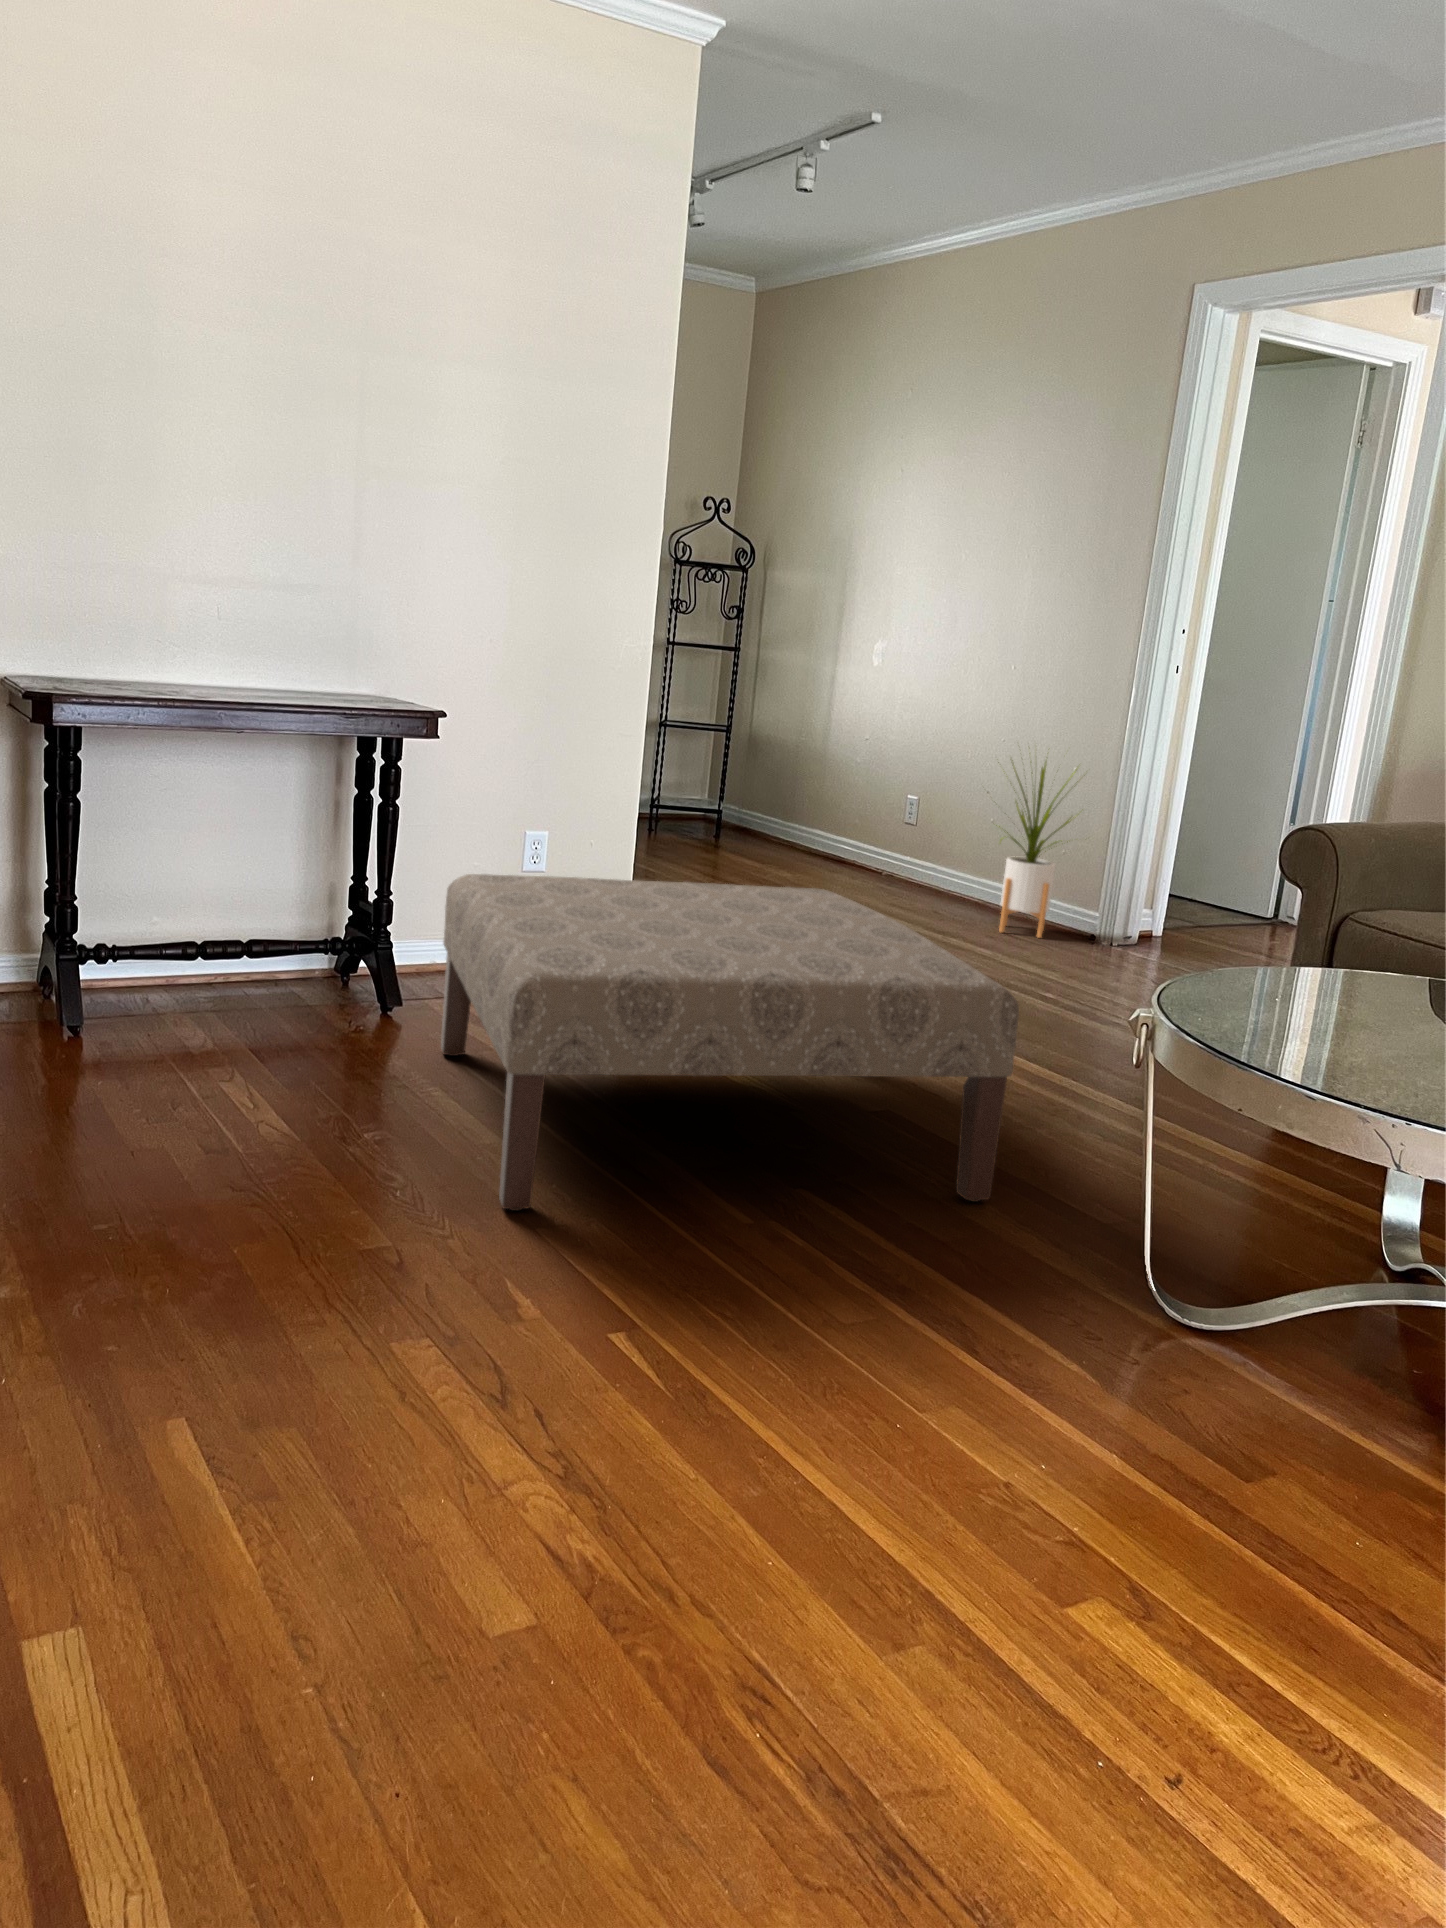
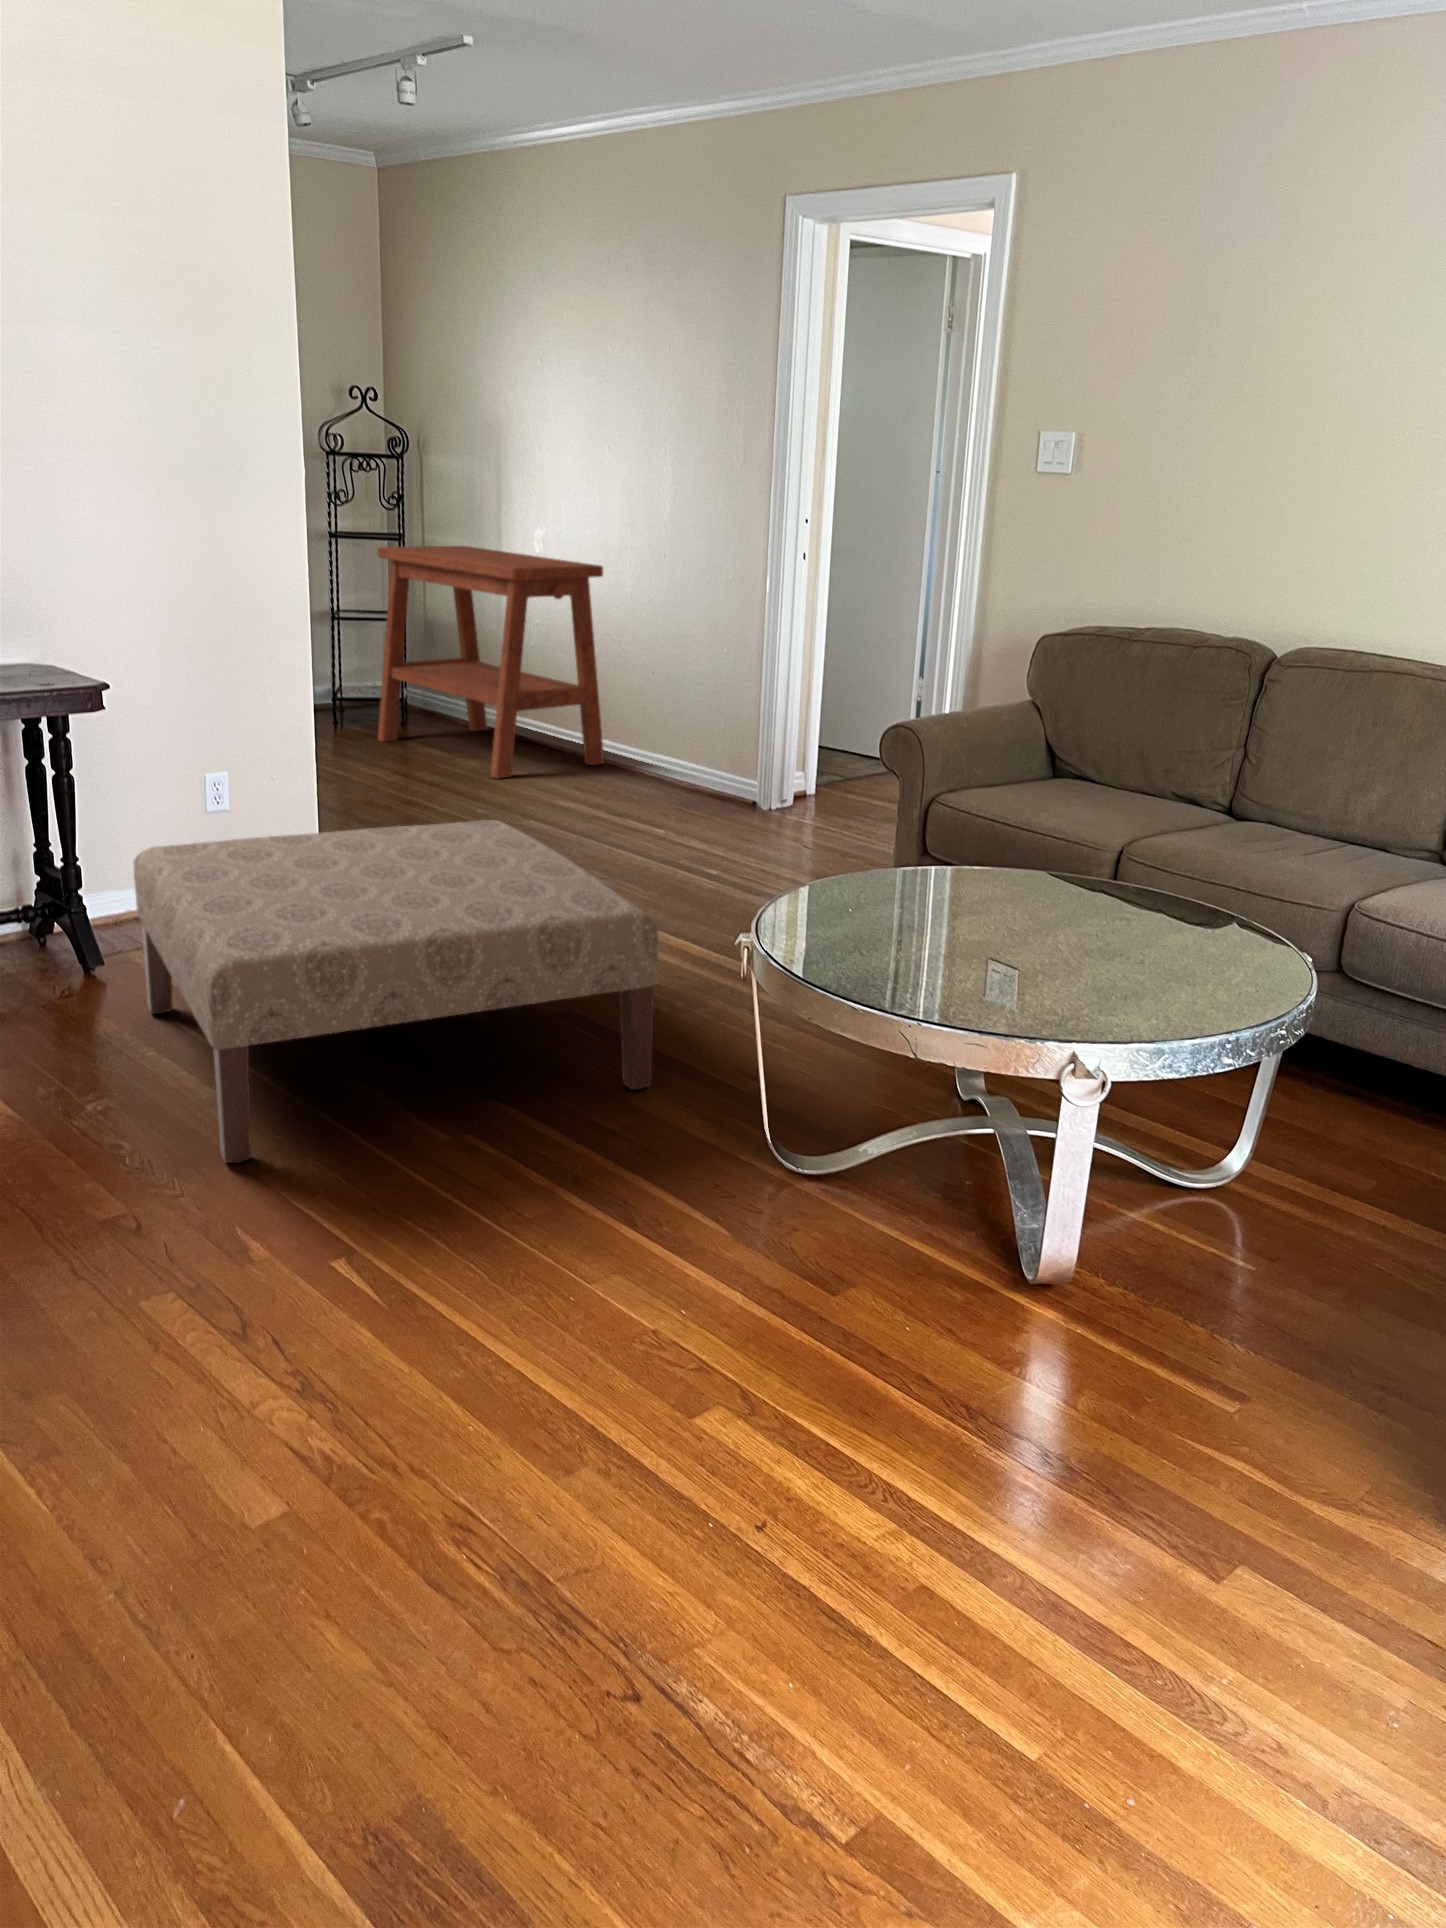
side table: none [691,650,947,888] -> present [378,546,604,779]
house plant: present [996,760,1078,938] -> none [641,630,742,810]

